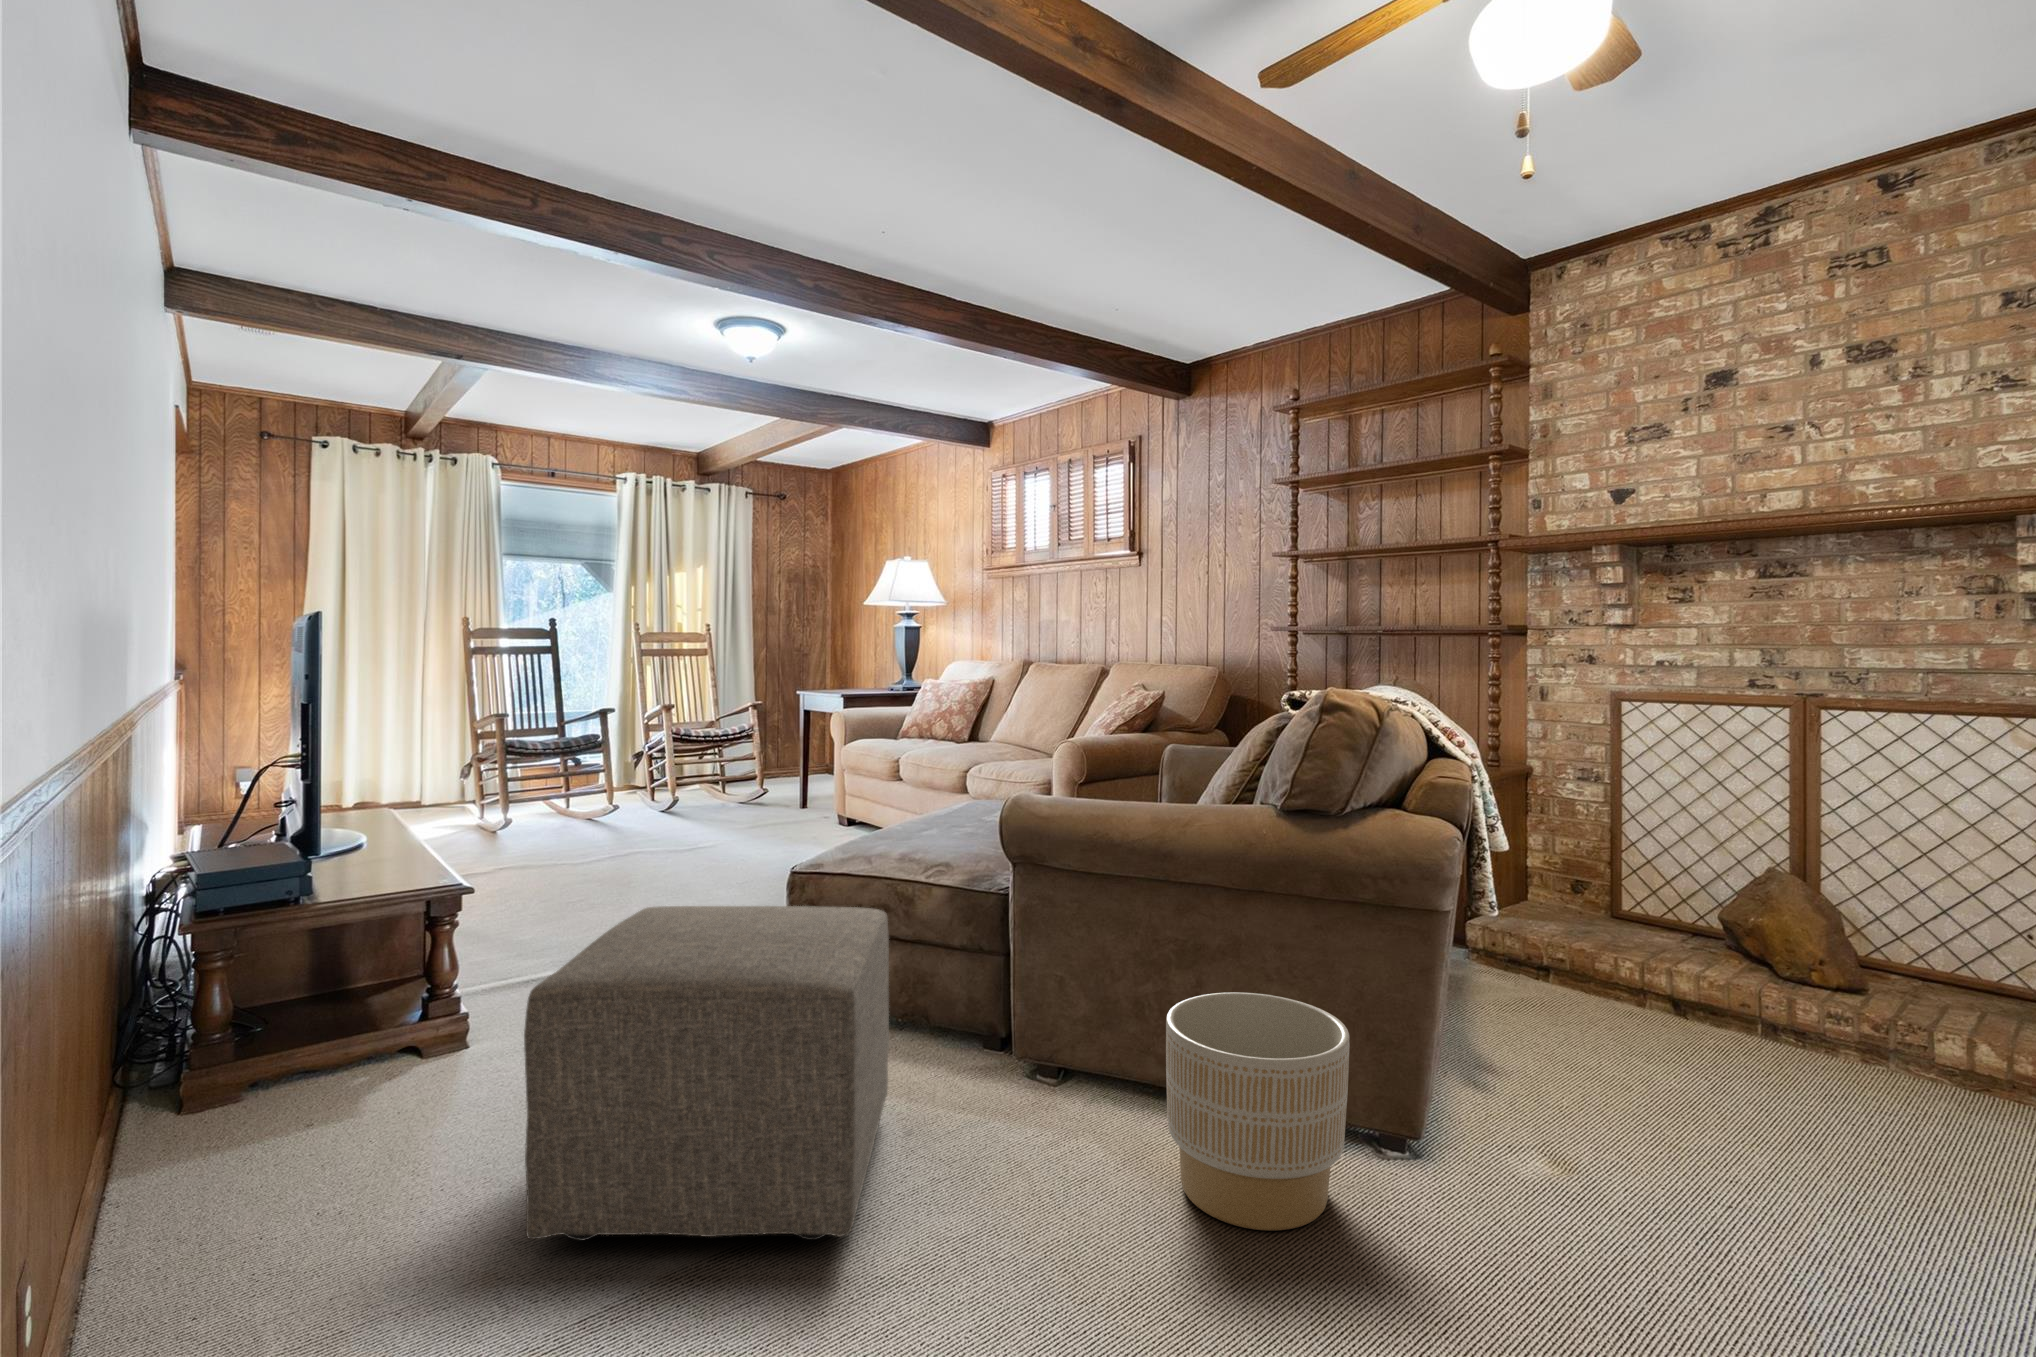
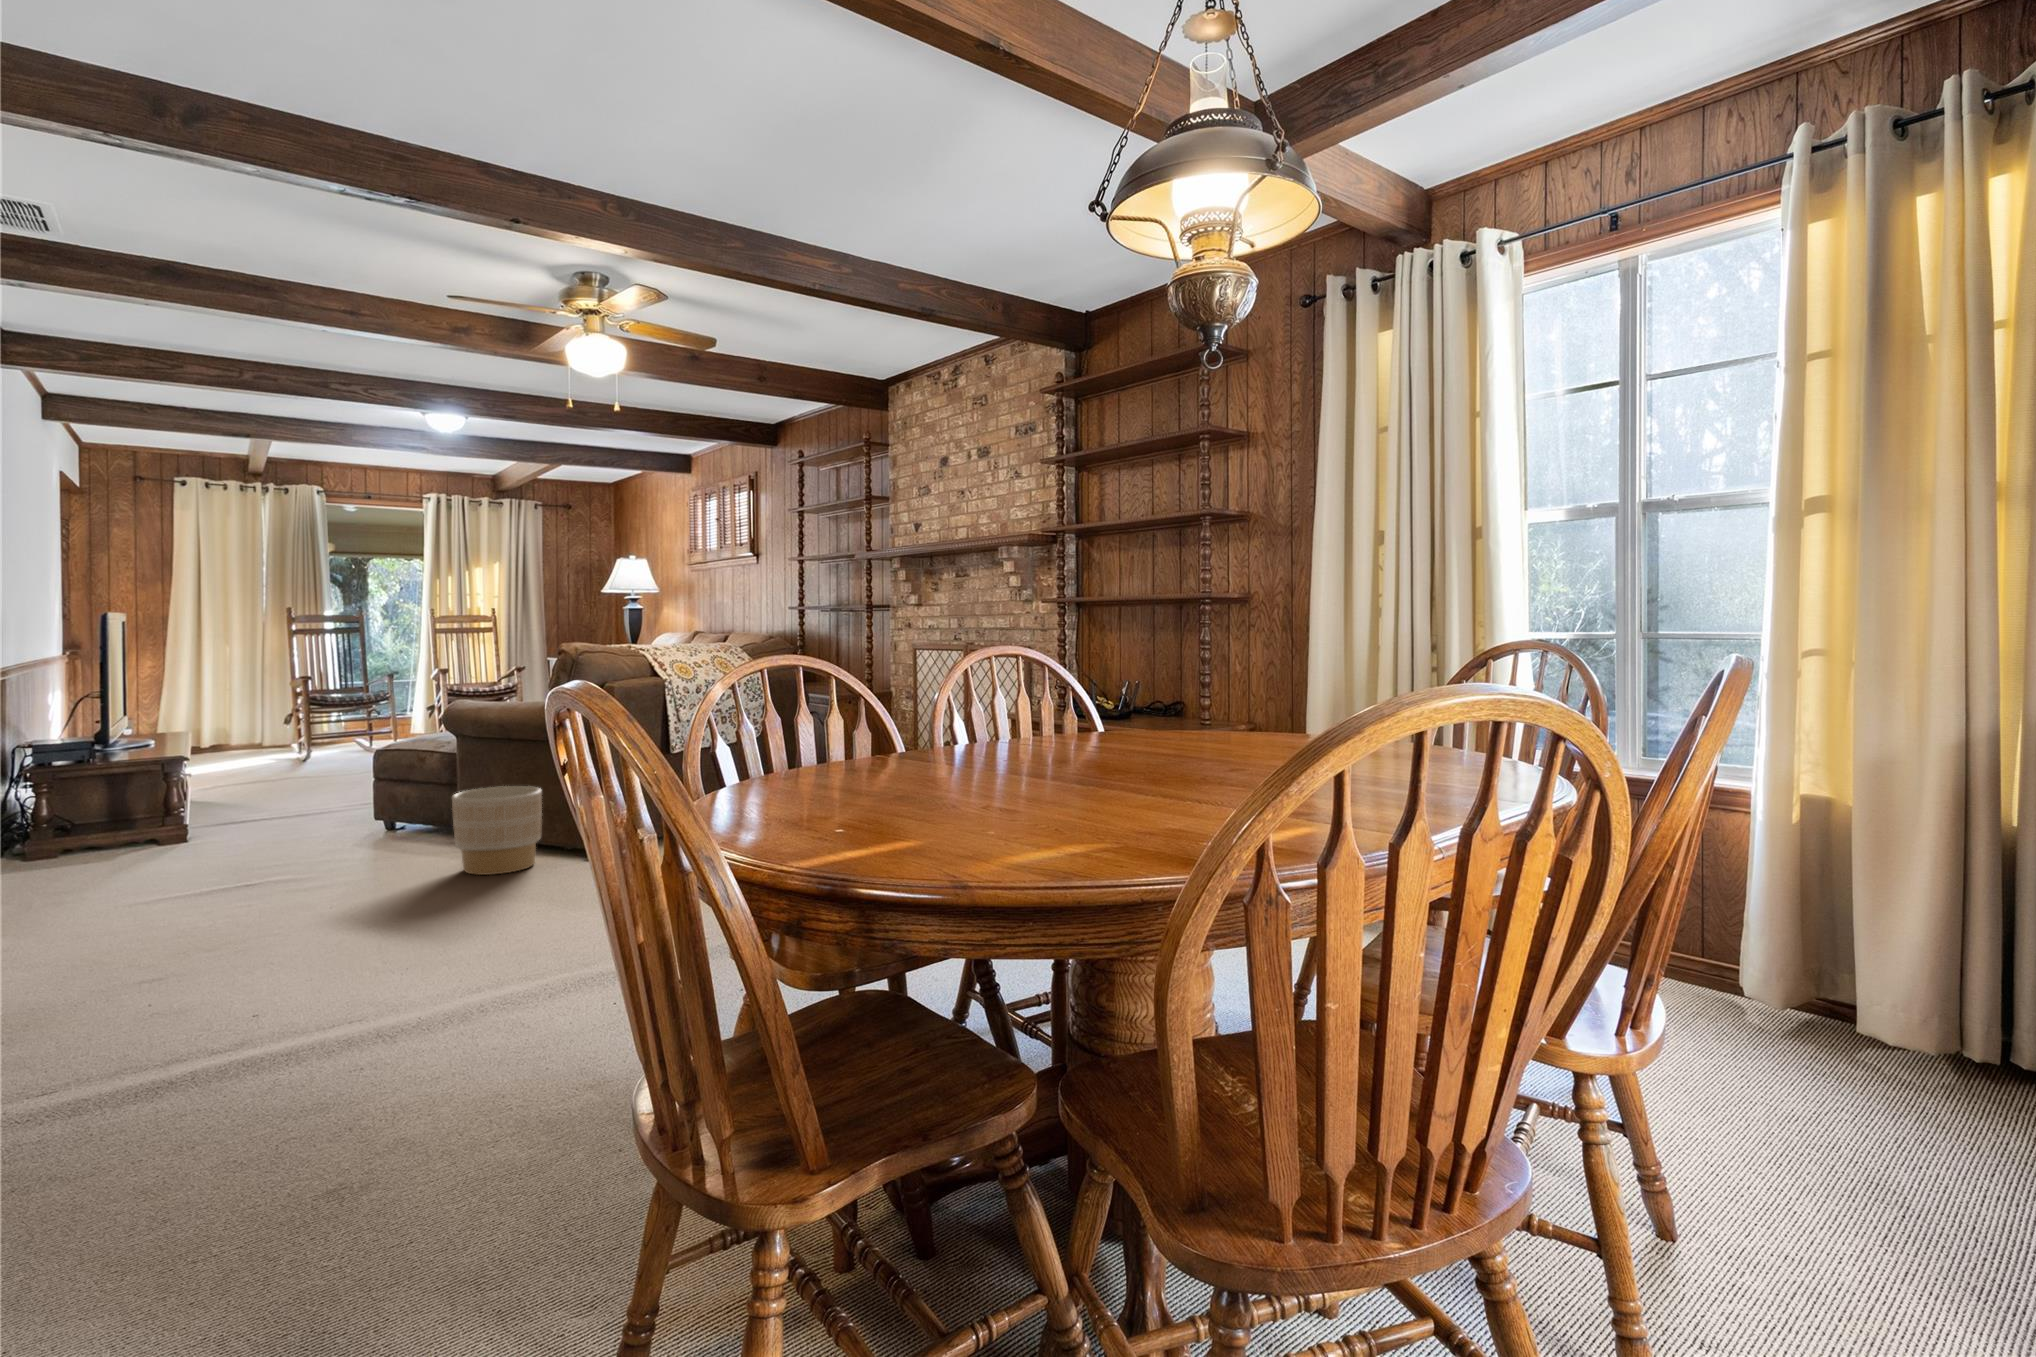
ottoman: present [524,906,889,1240] -> none [151,752,372,879]

